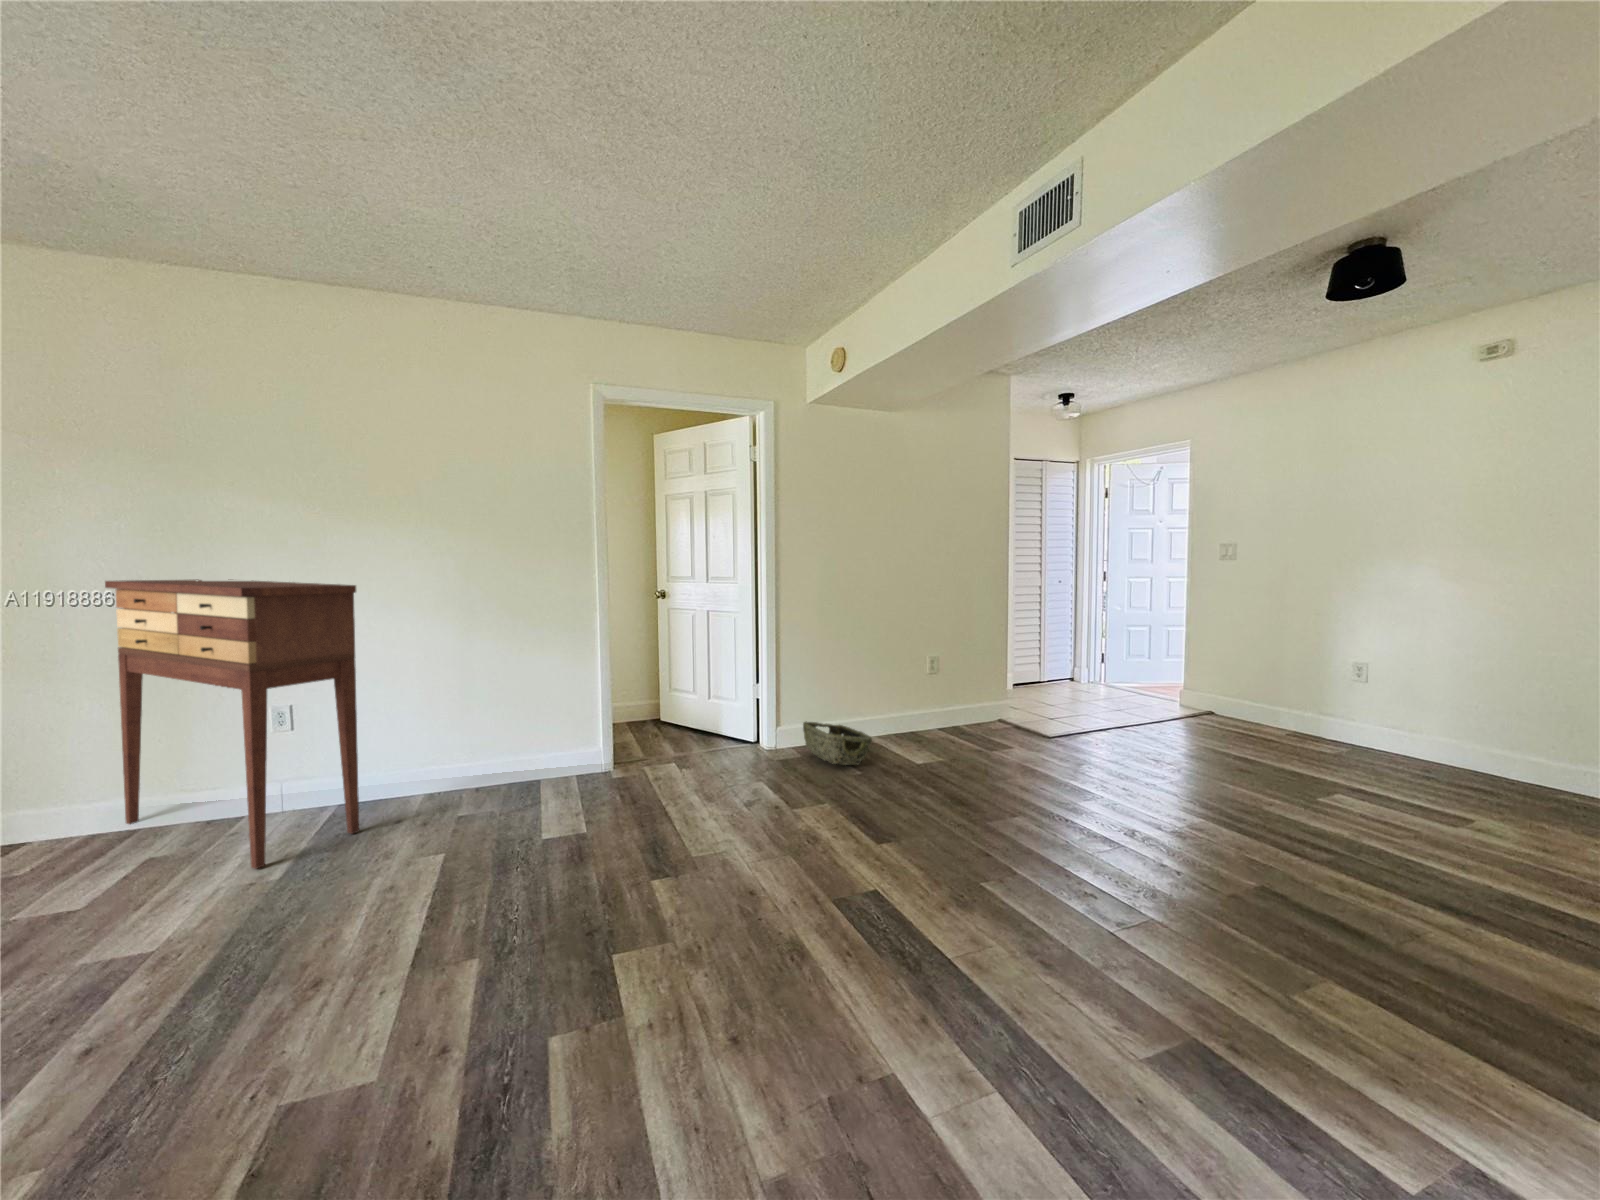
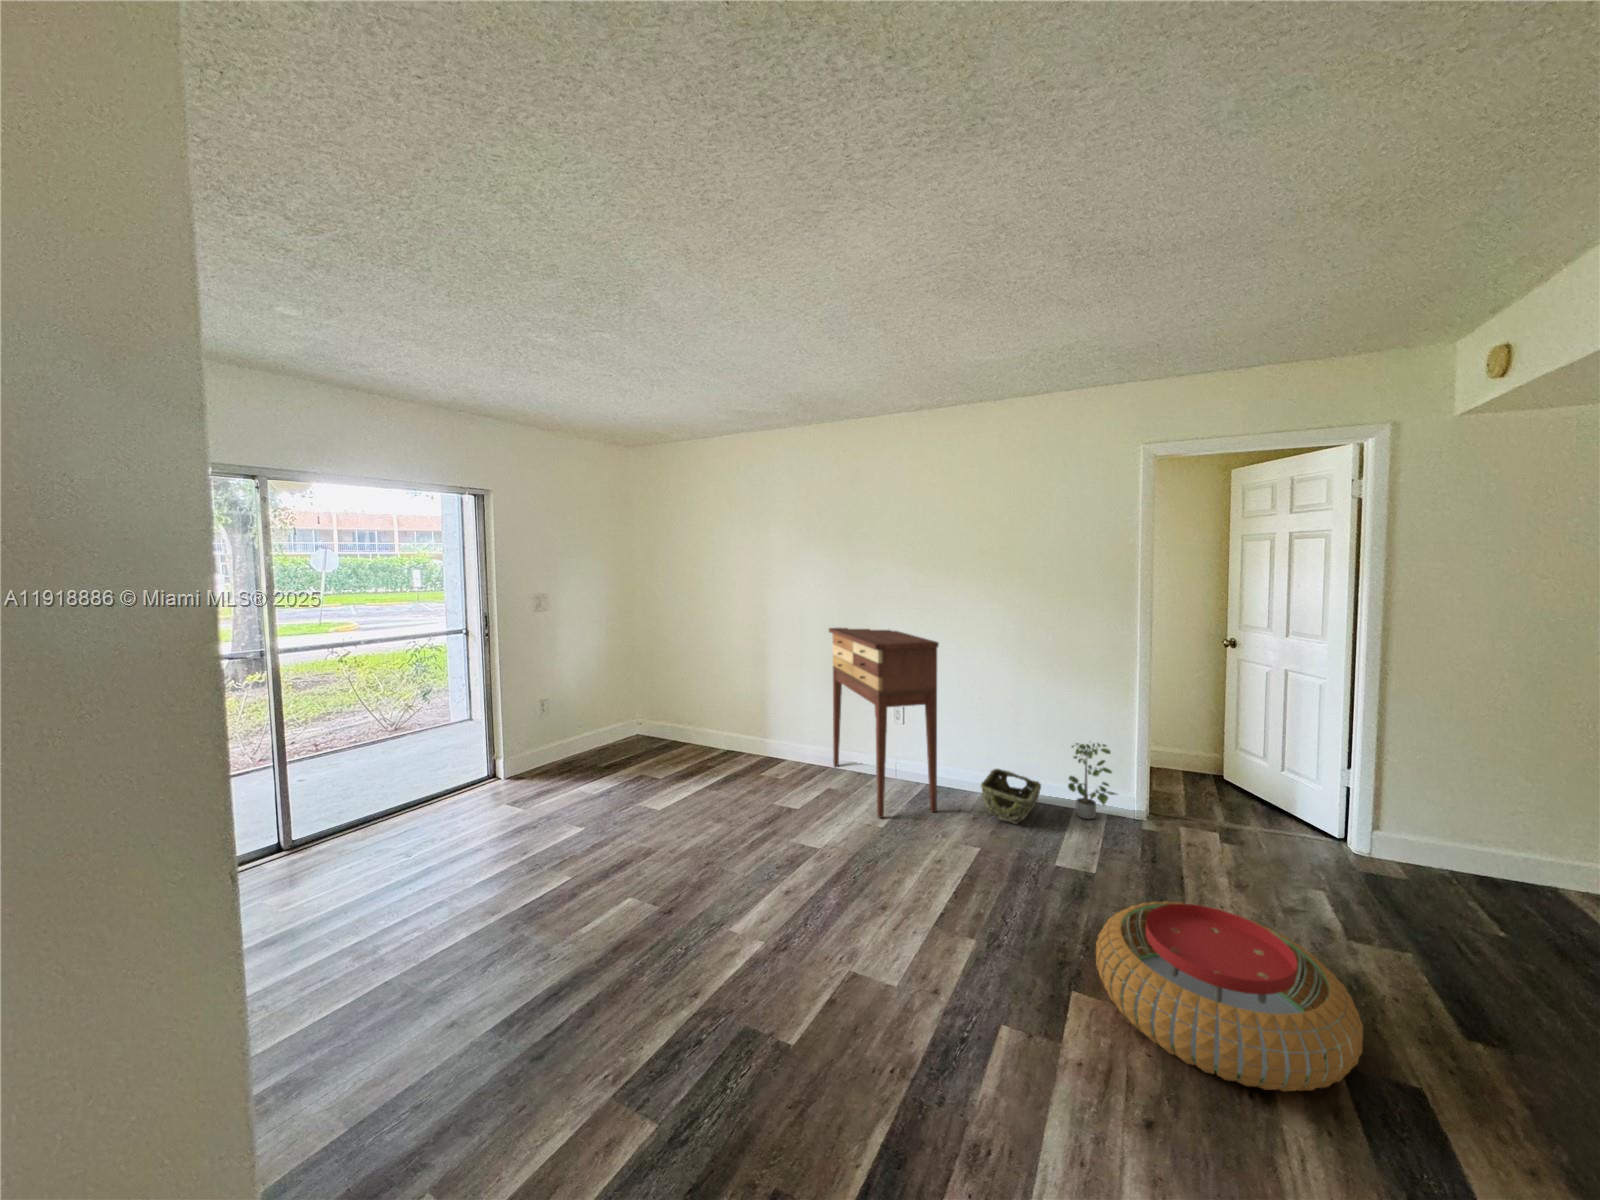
potted plant: none [535,693,592,785] -> present [1068,743,1116,819]
woven basket: present [803,721,872,765] -> present [981,769,1041,824]
pouf: none [629,811,846,962] -> present [1096,901,1363,1091]

